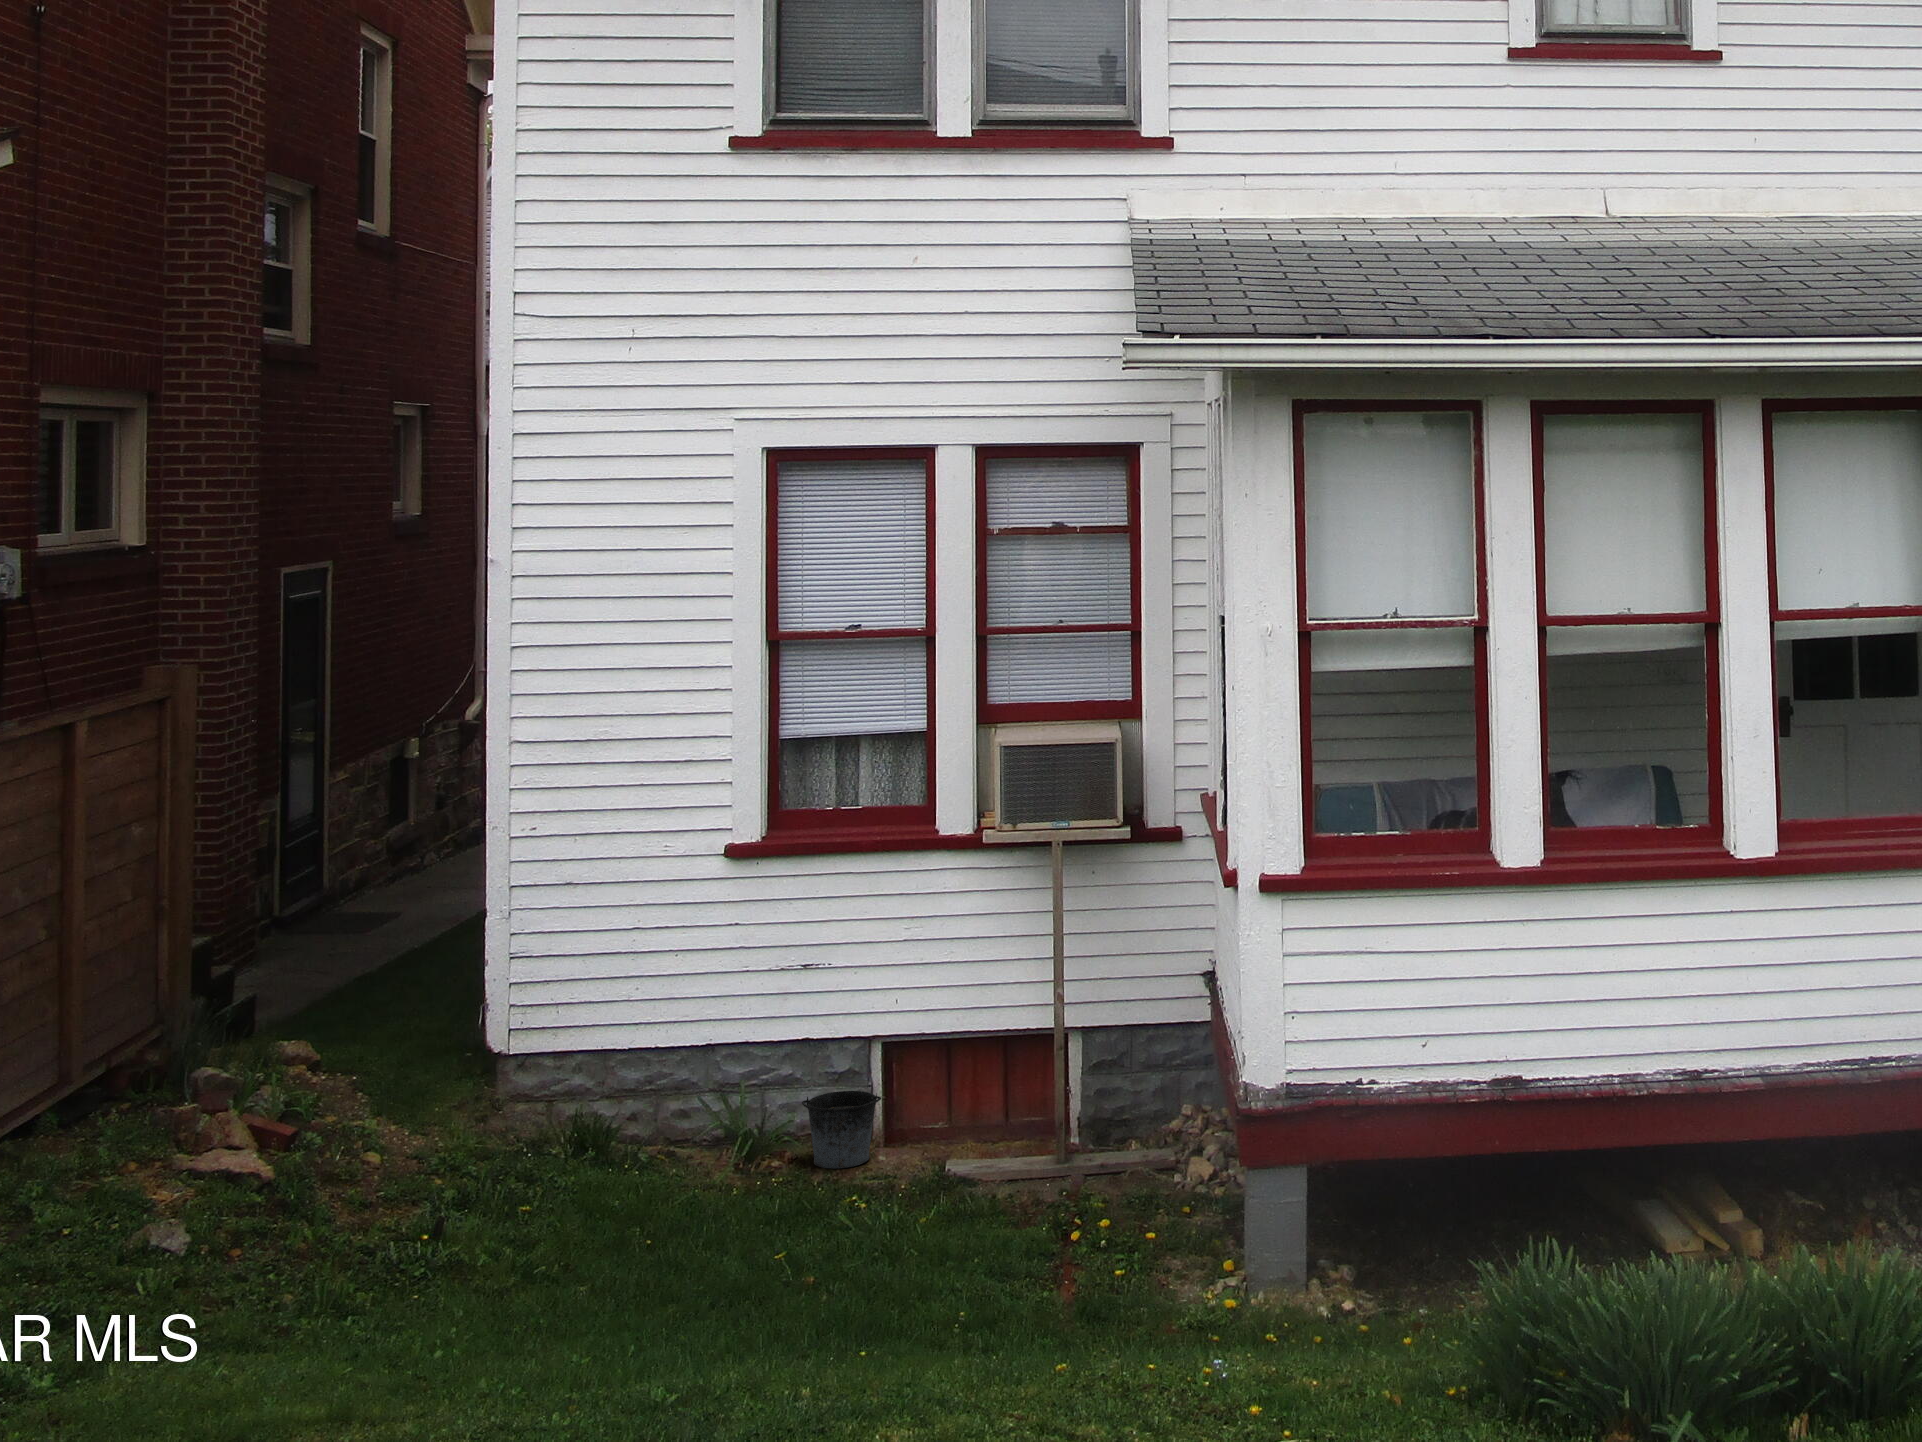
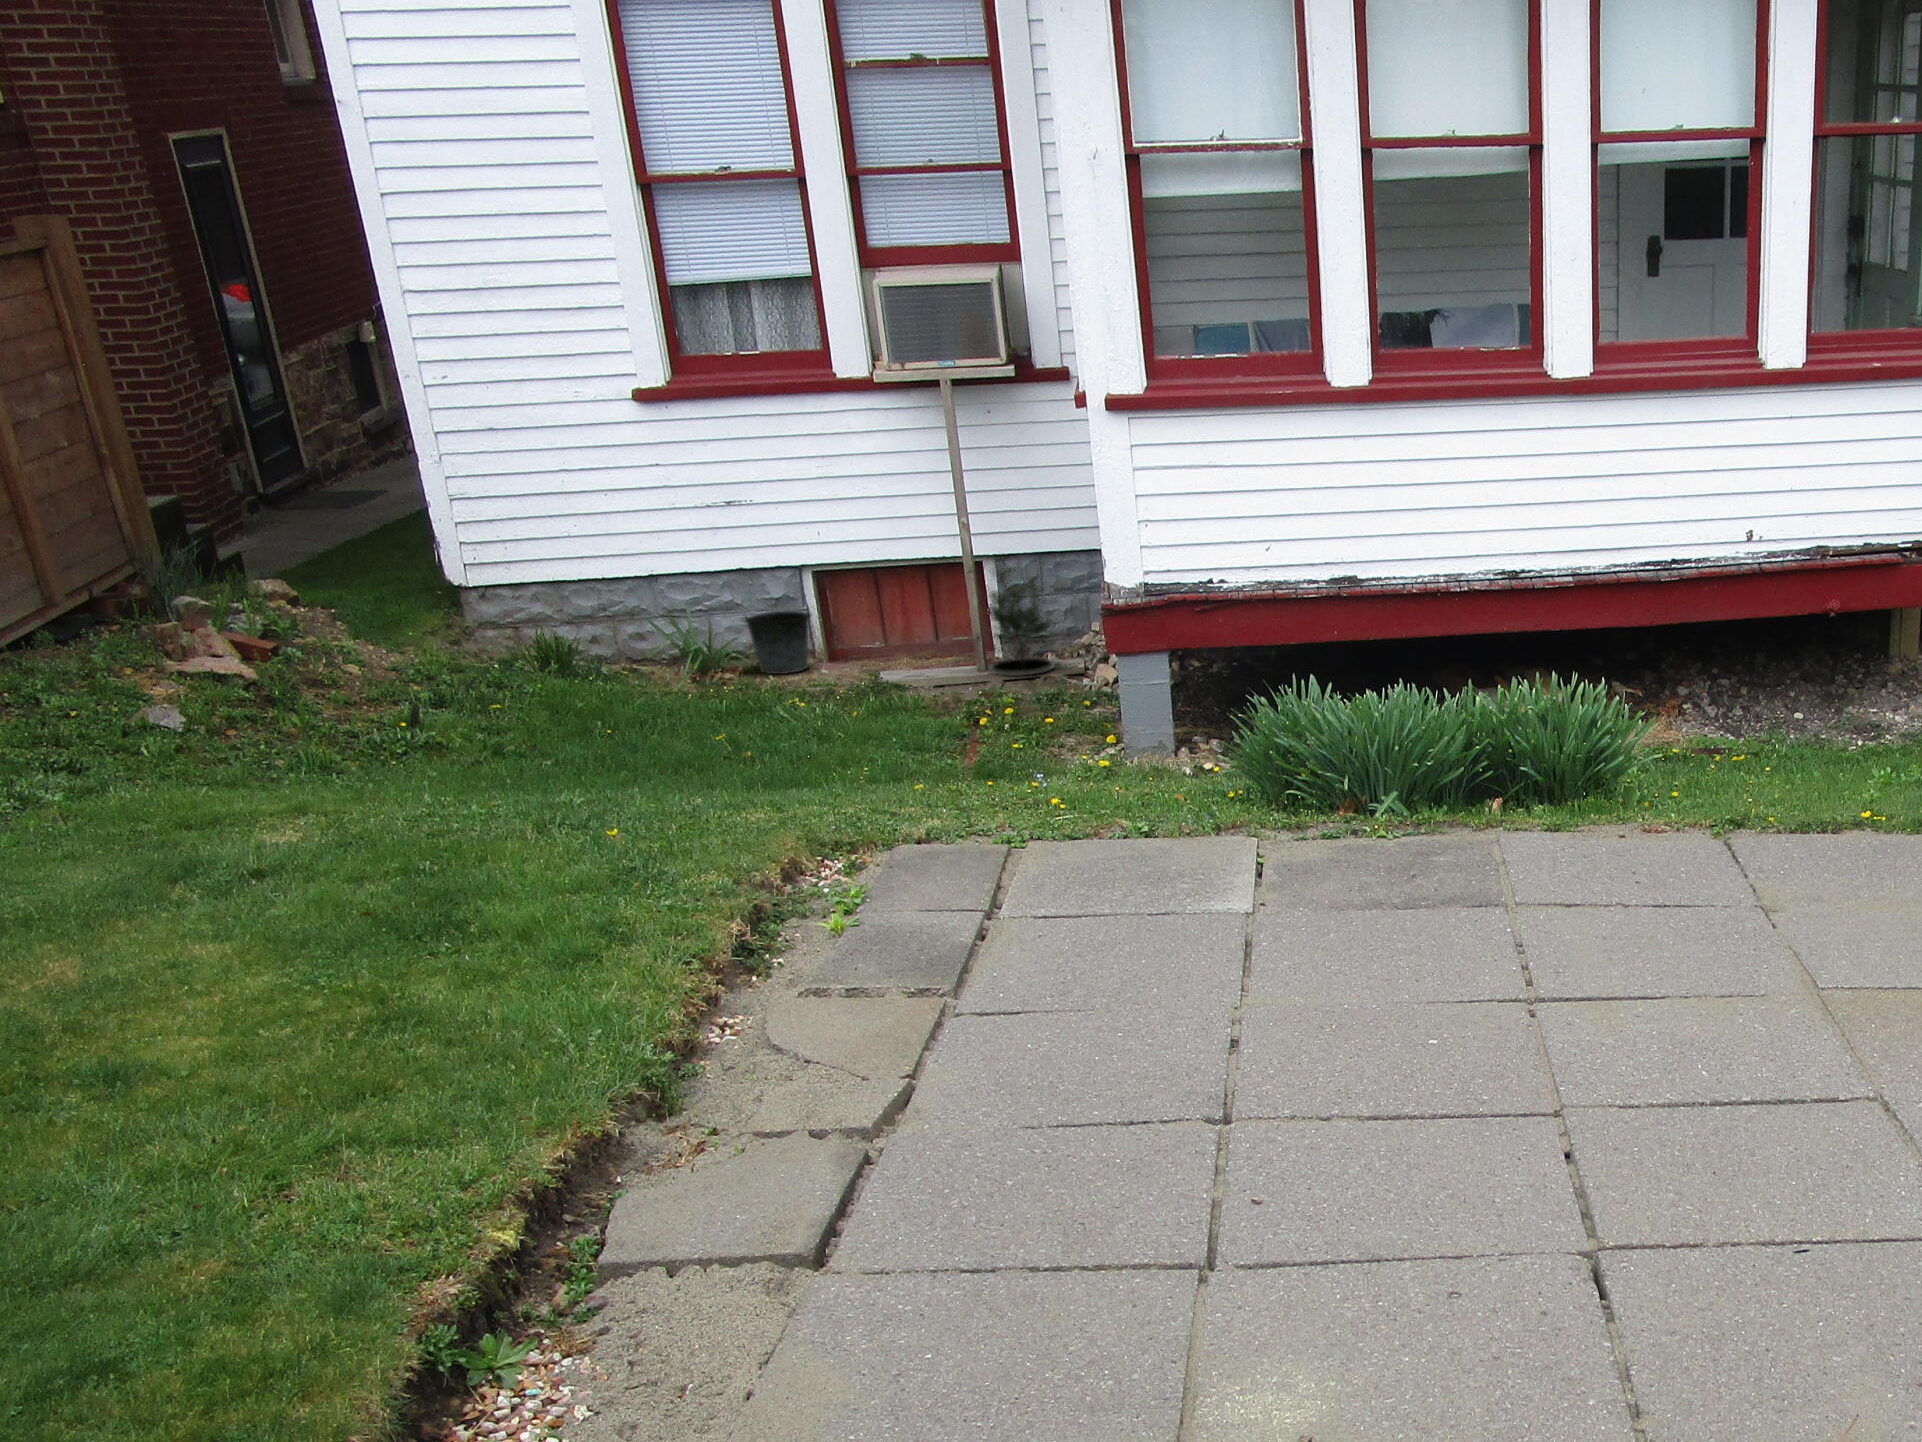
potted tree: none [1068,1027,1150,1171] -> present [984,556,1055,676]

